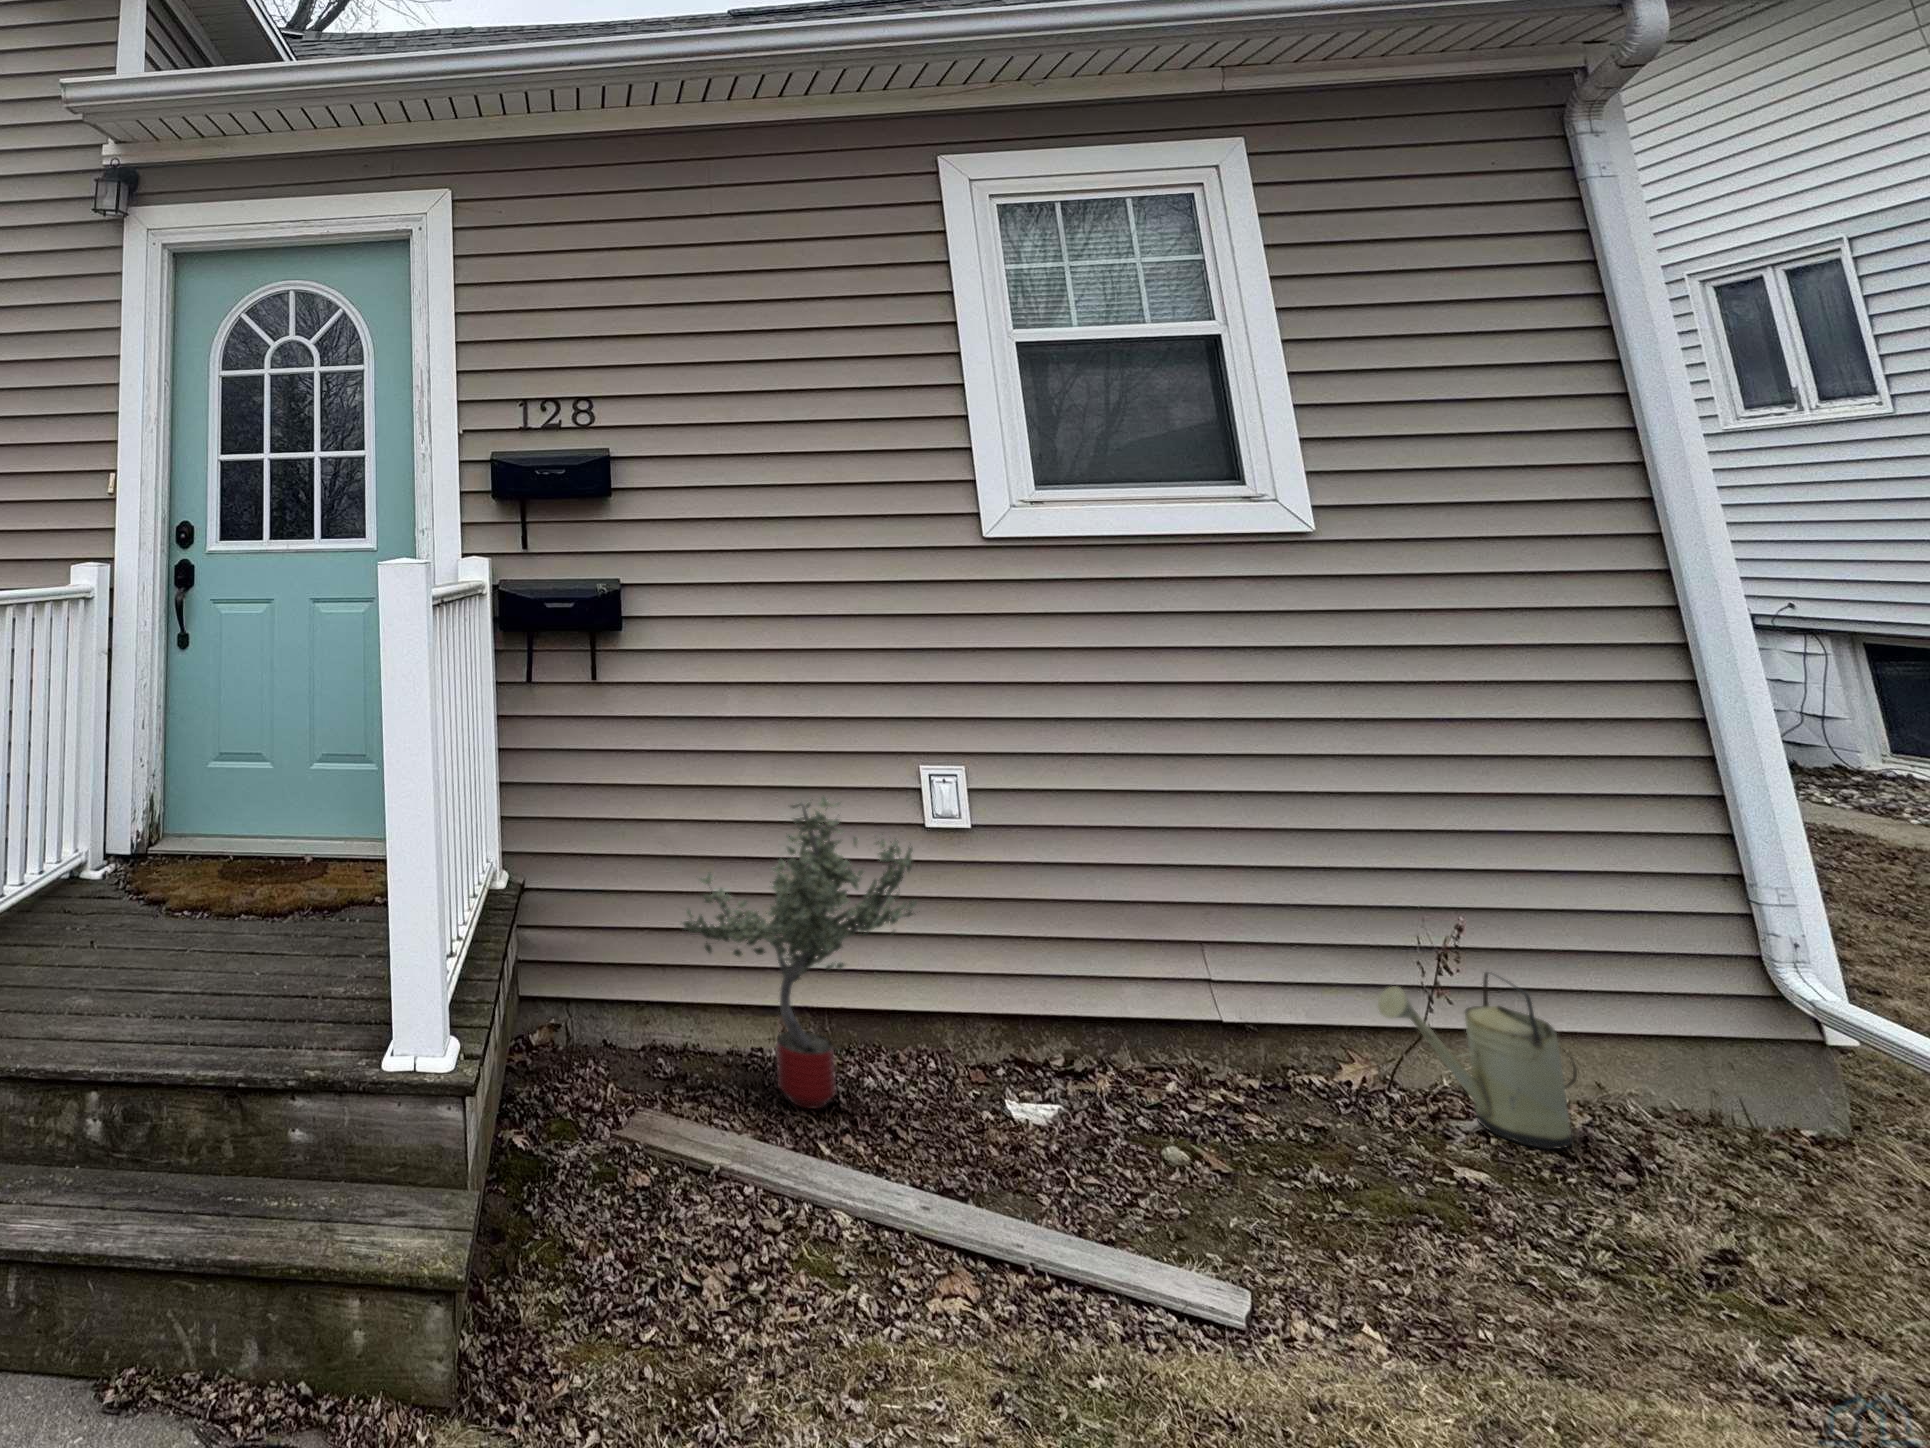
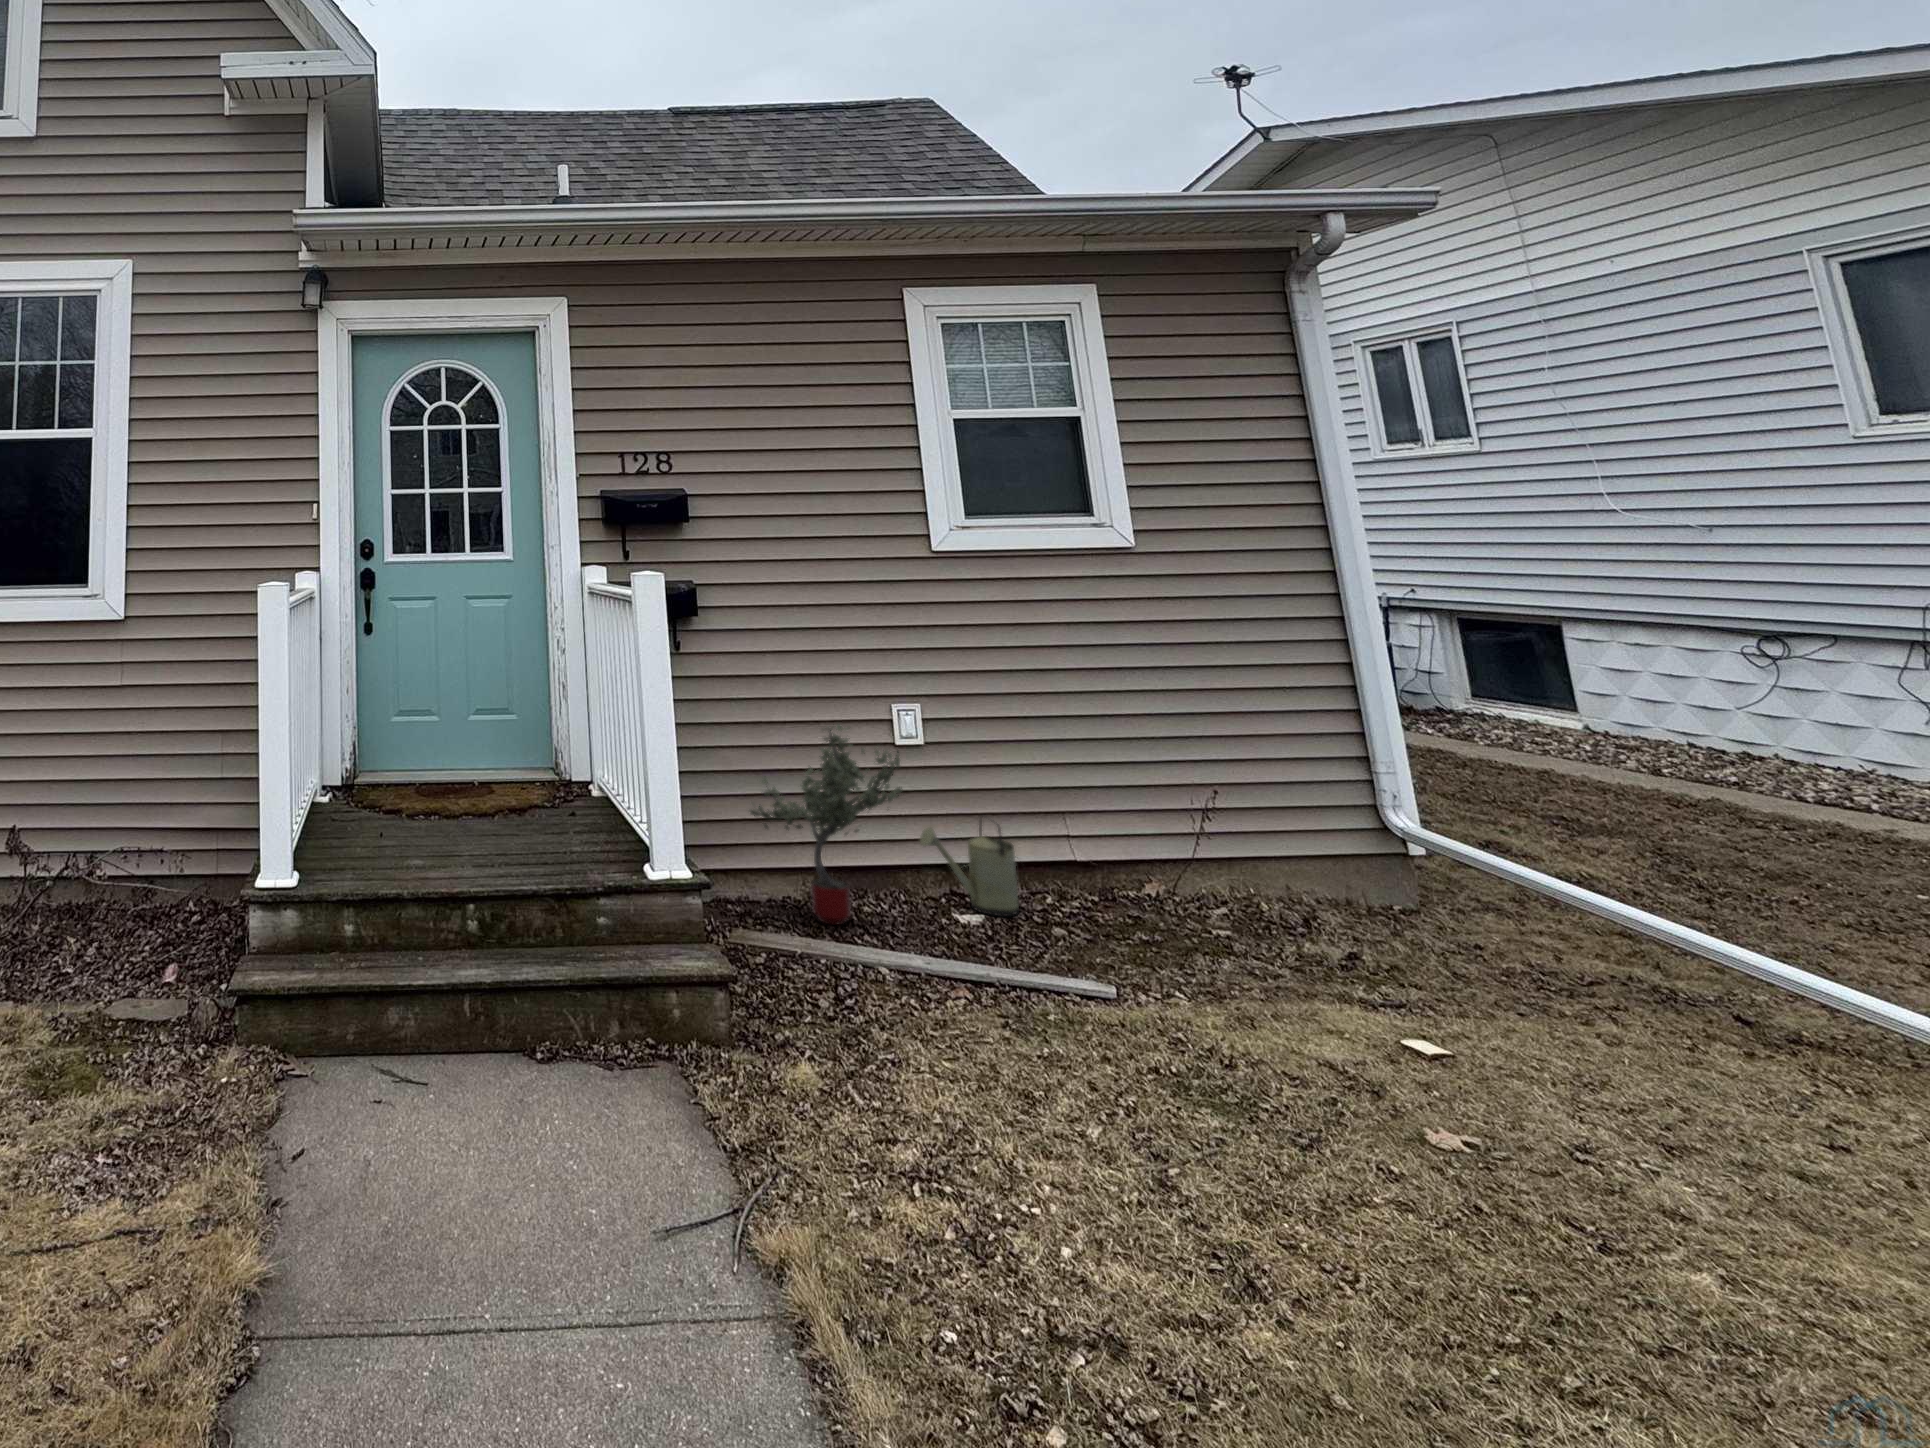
watering can: present [1378,972,1577,1149] -> present [920,816,1019,917]

